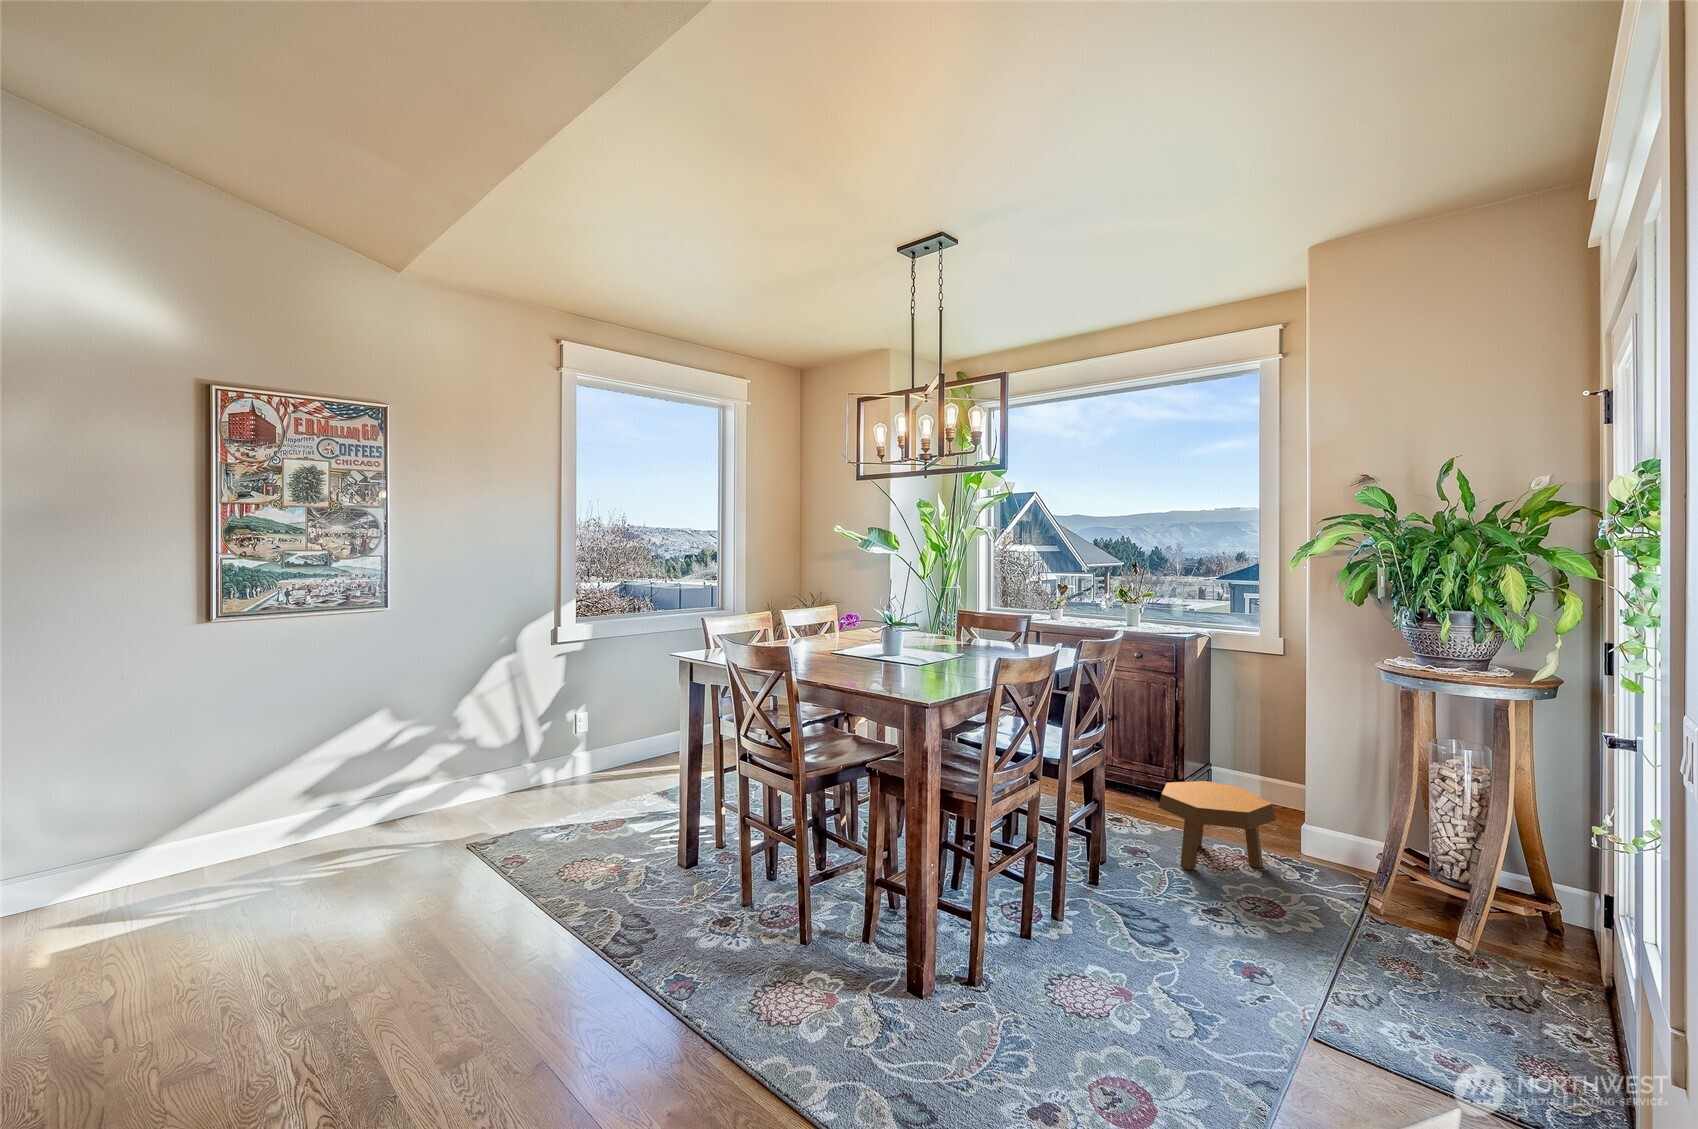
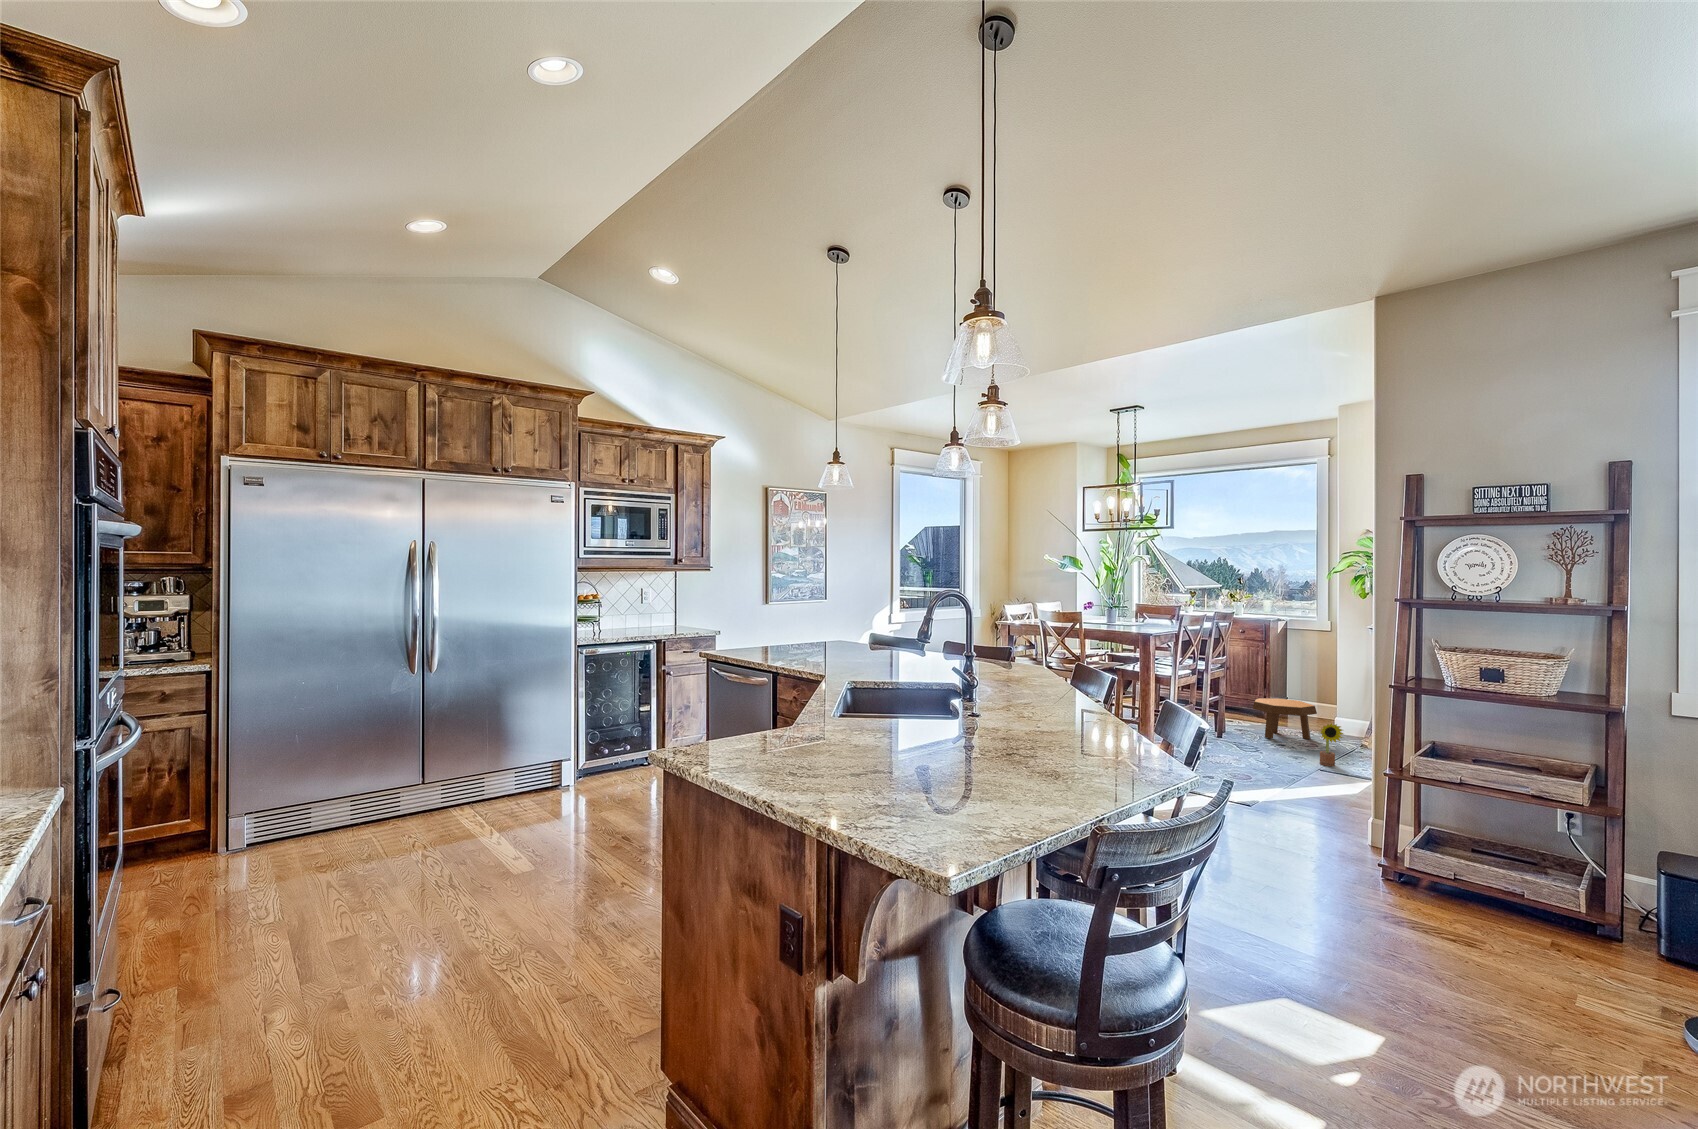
decorative plant: none [1303,891,1361,984] -> present [1320,723,1343,766]

